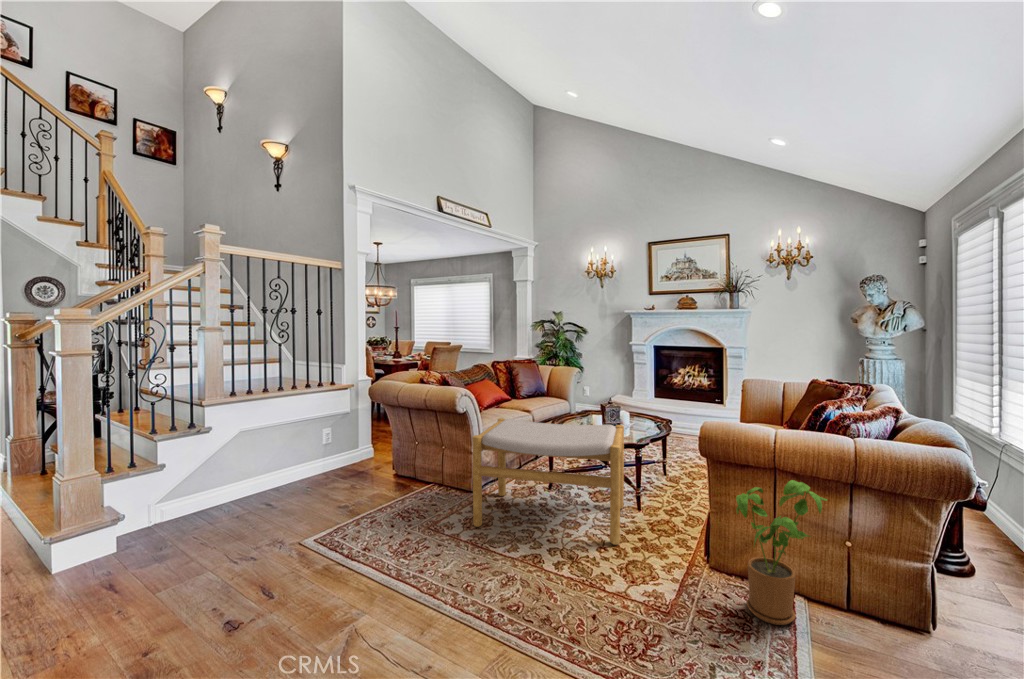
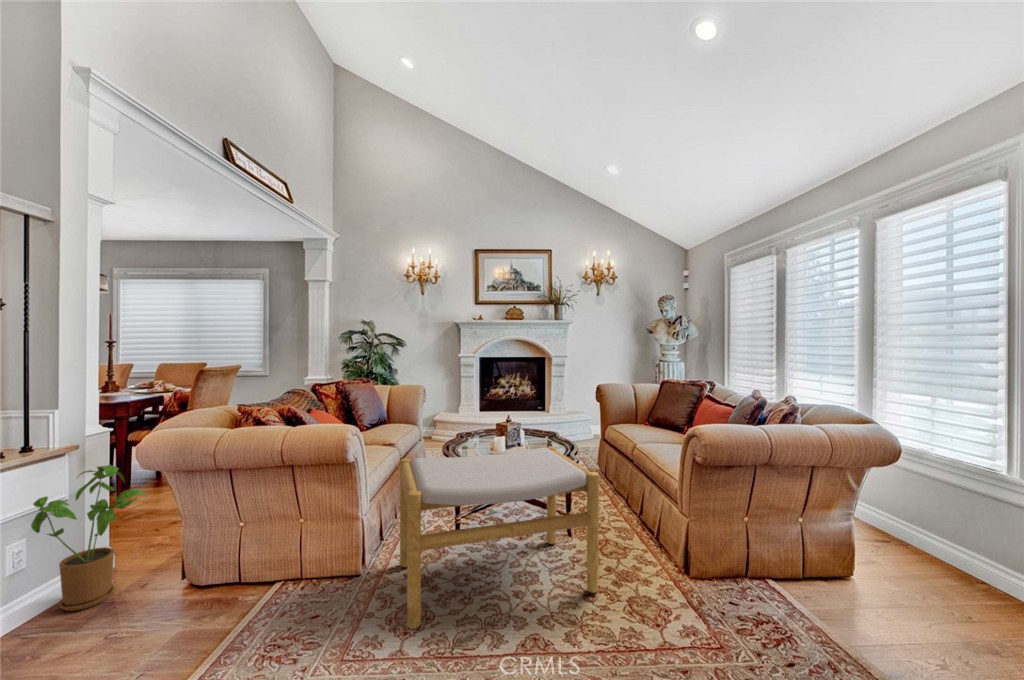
house plant: present [736,480,827,625] -> present [31,465,147,611]

